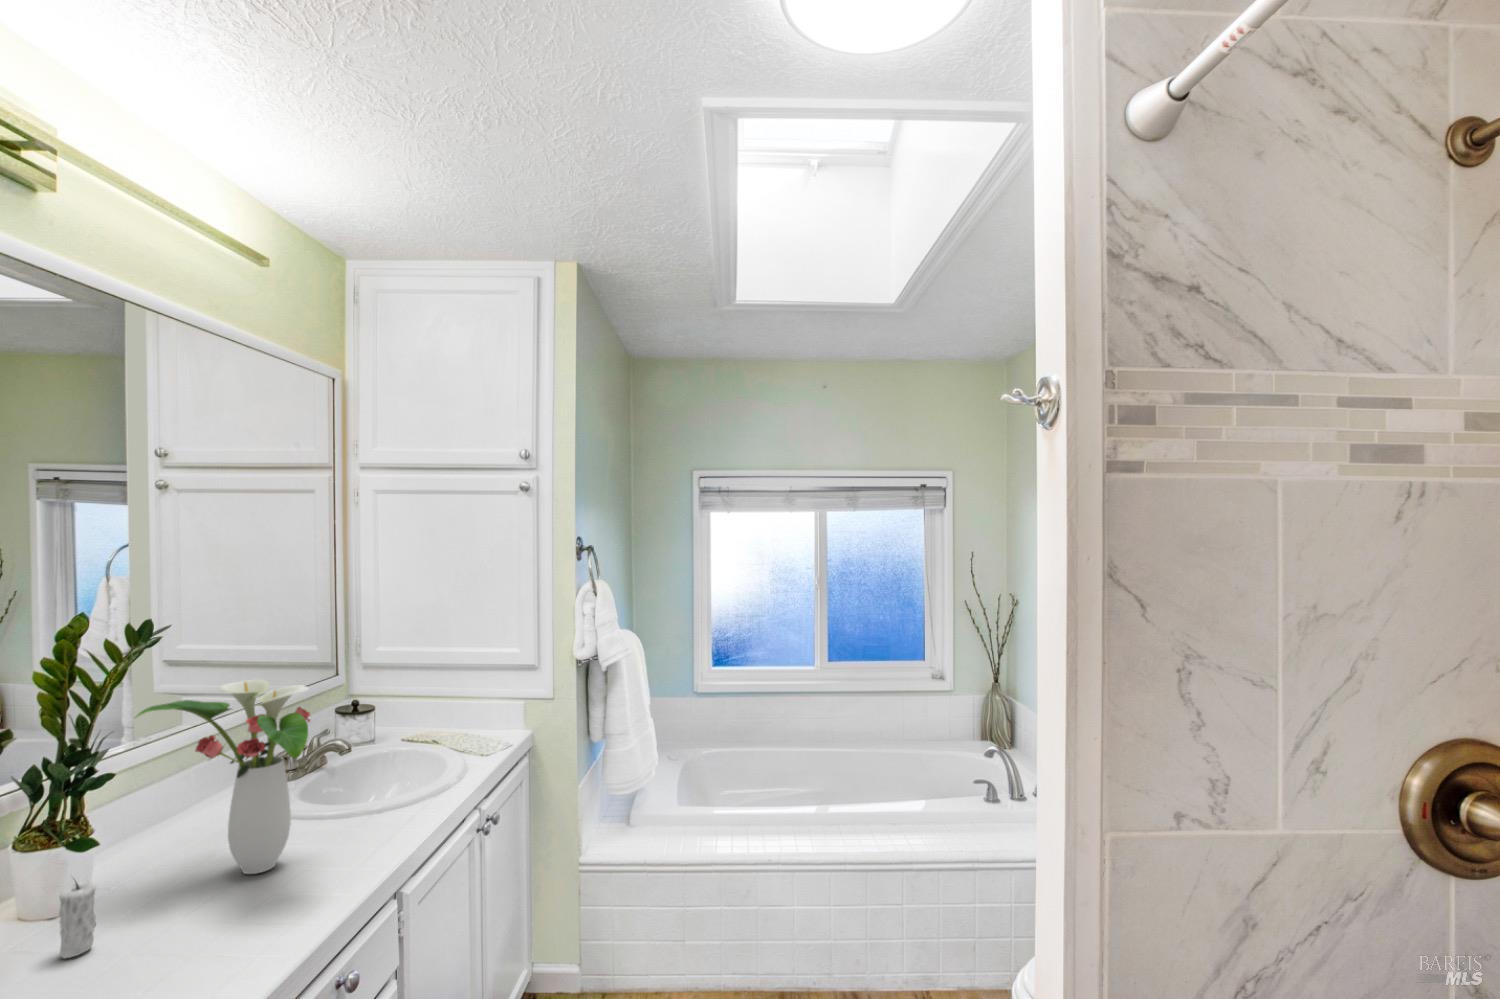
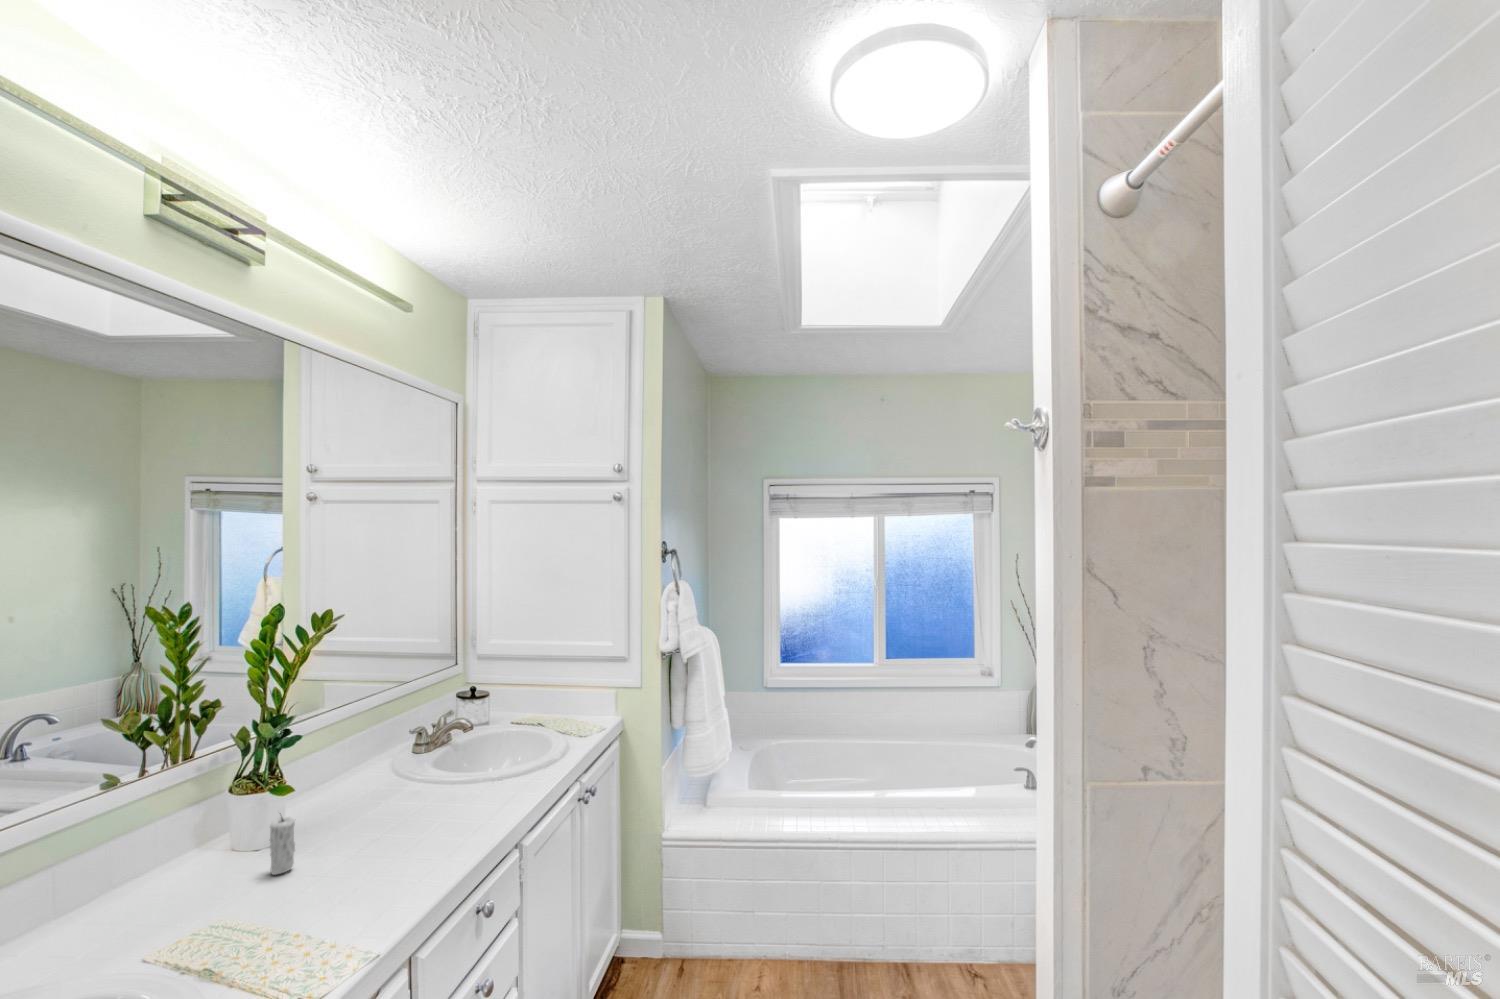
flower arrangement: present [135,679,310,874] -> none [317,662,448,820]

